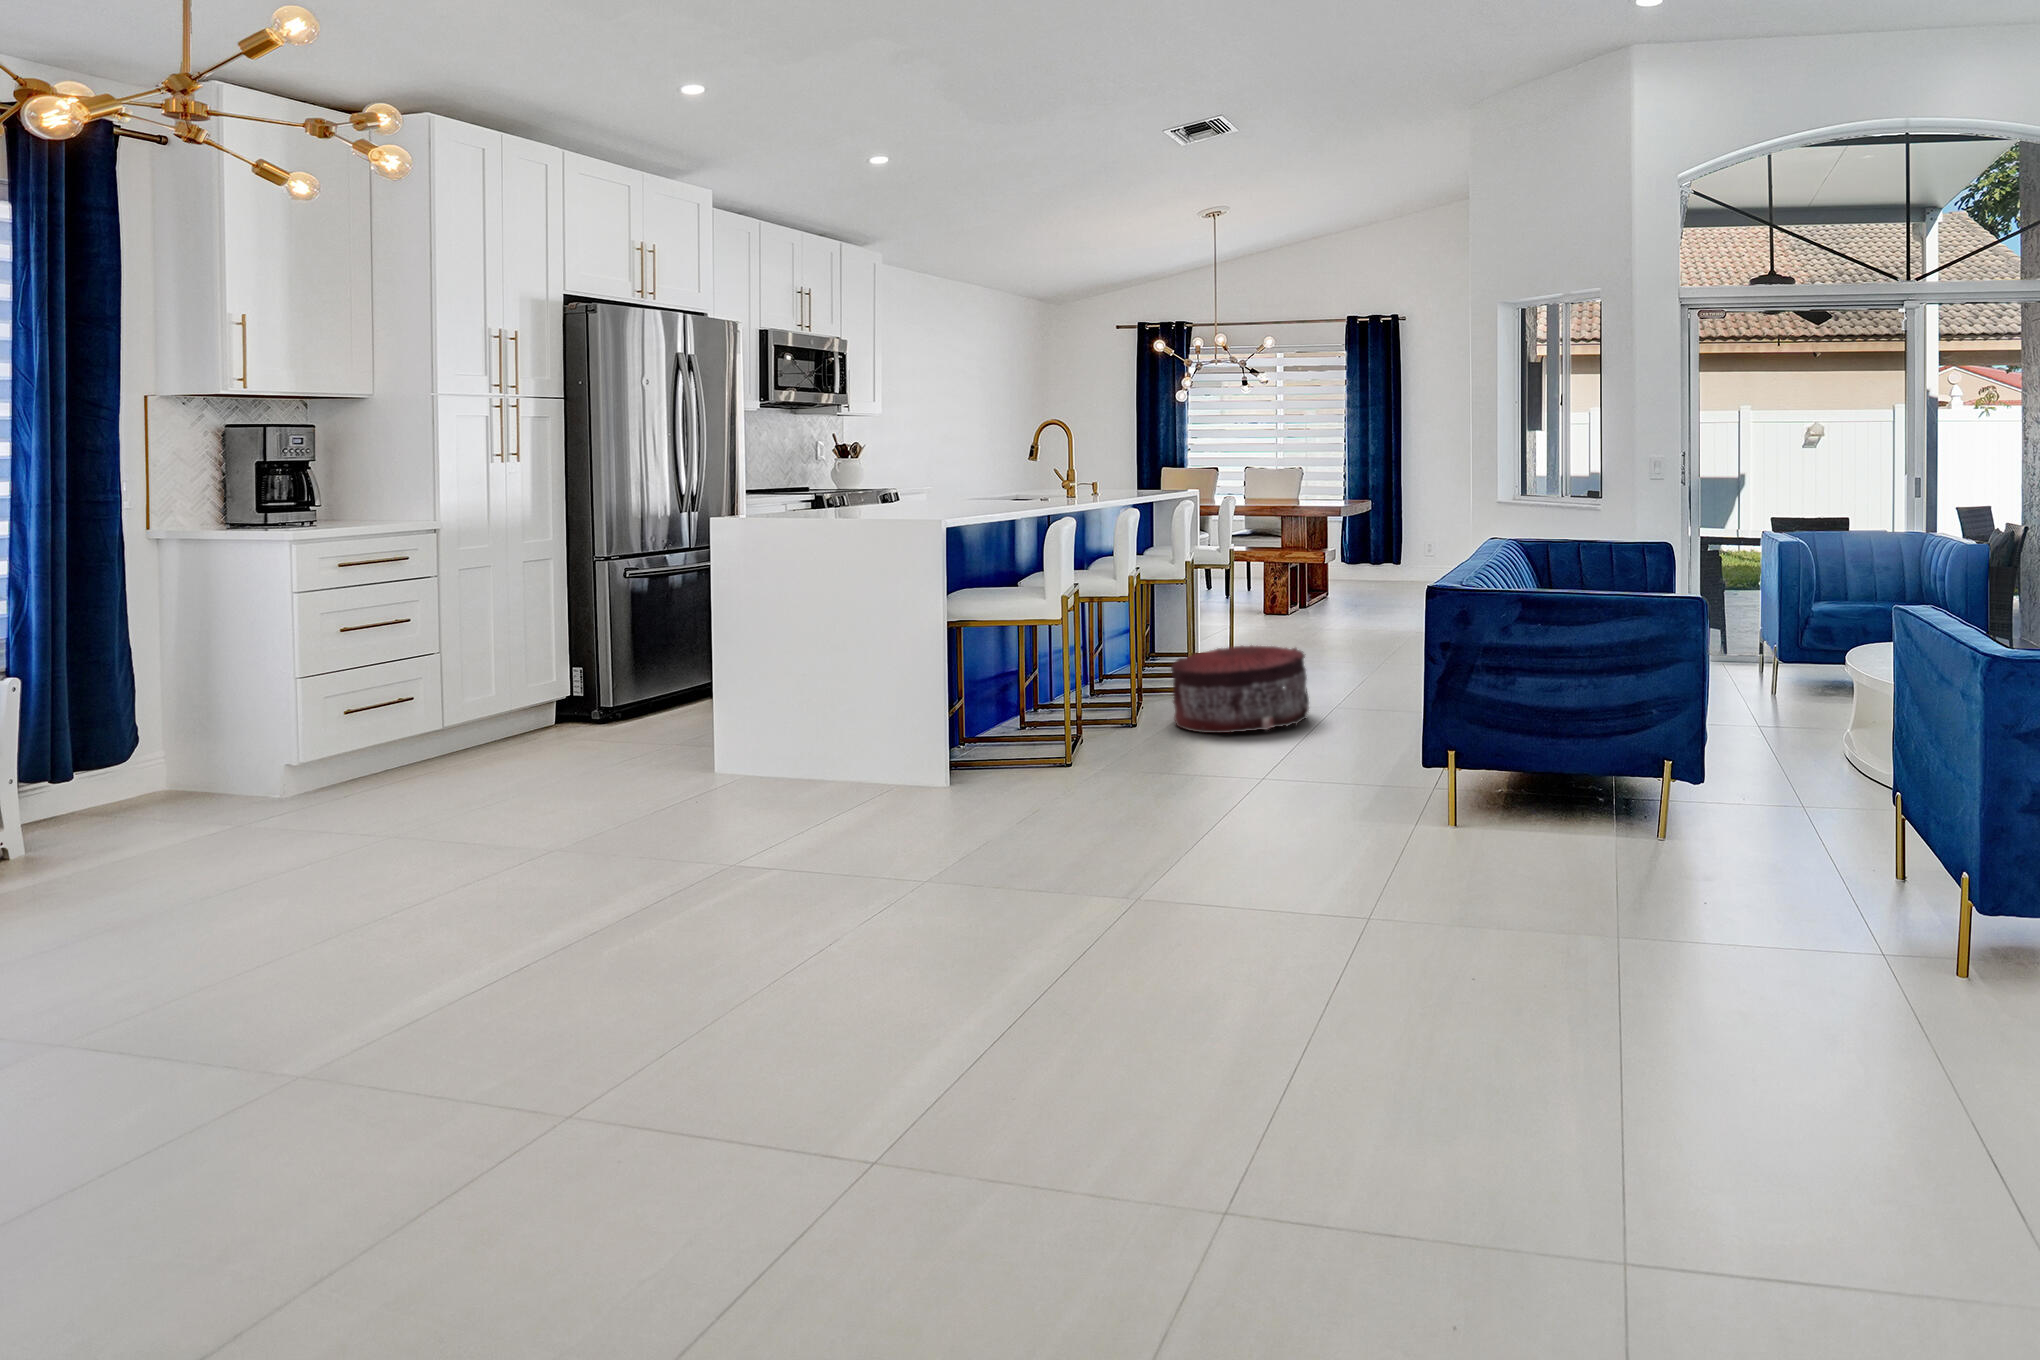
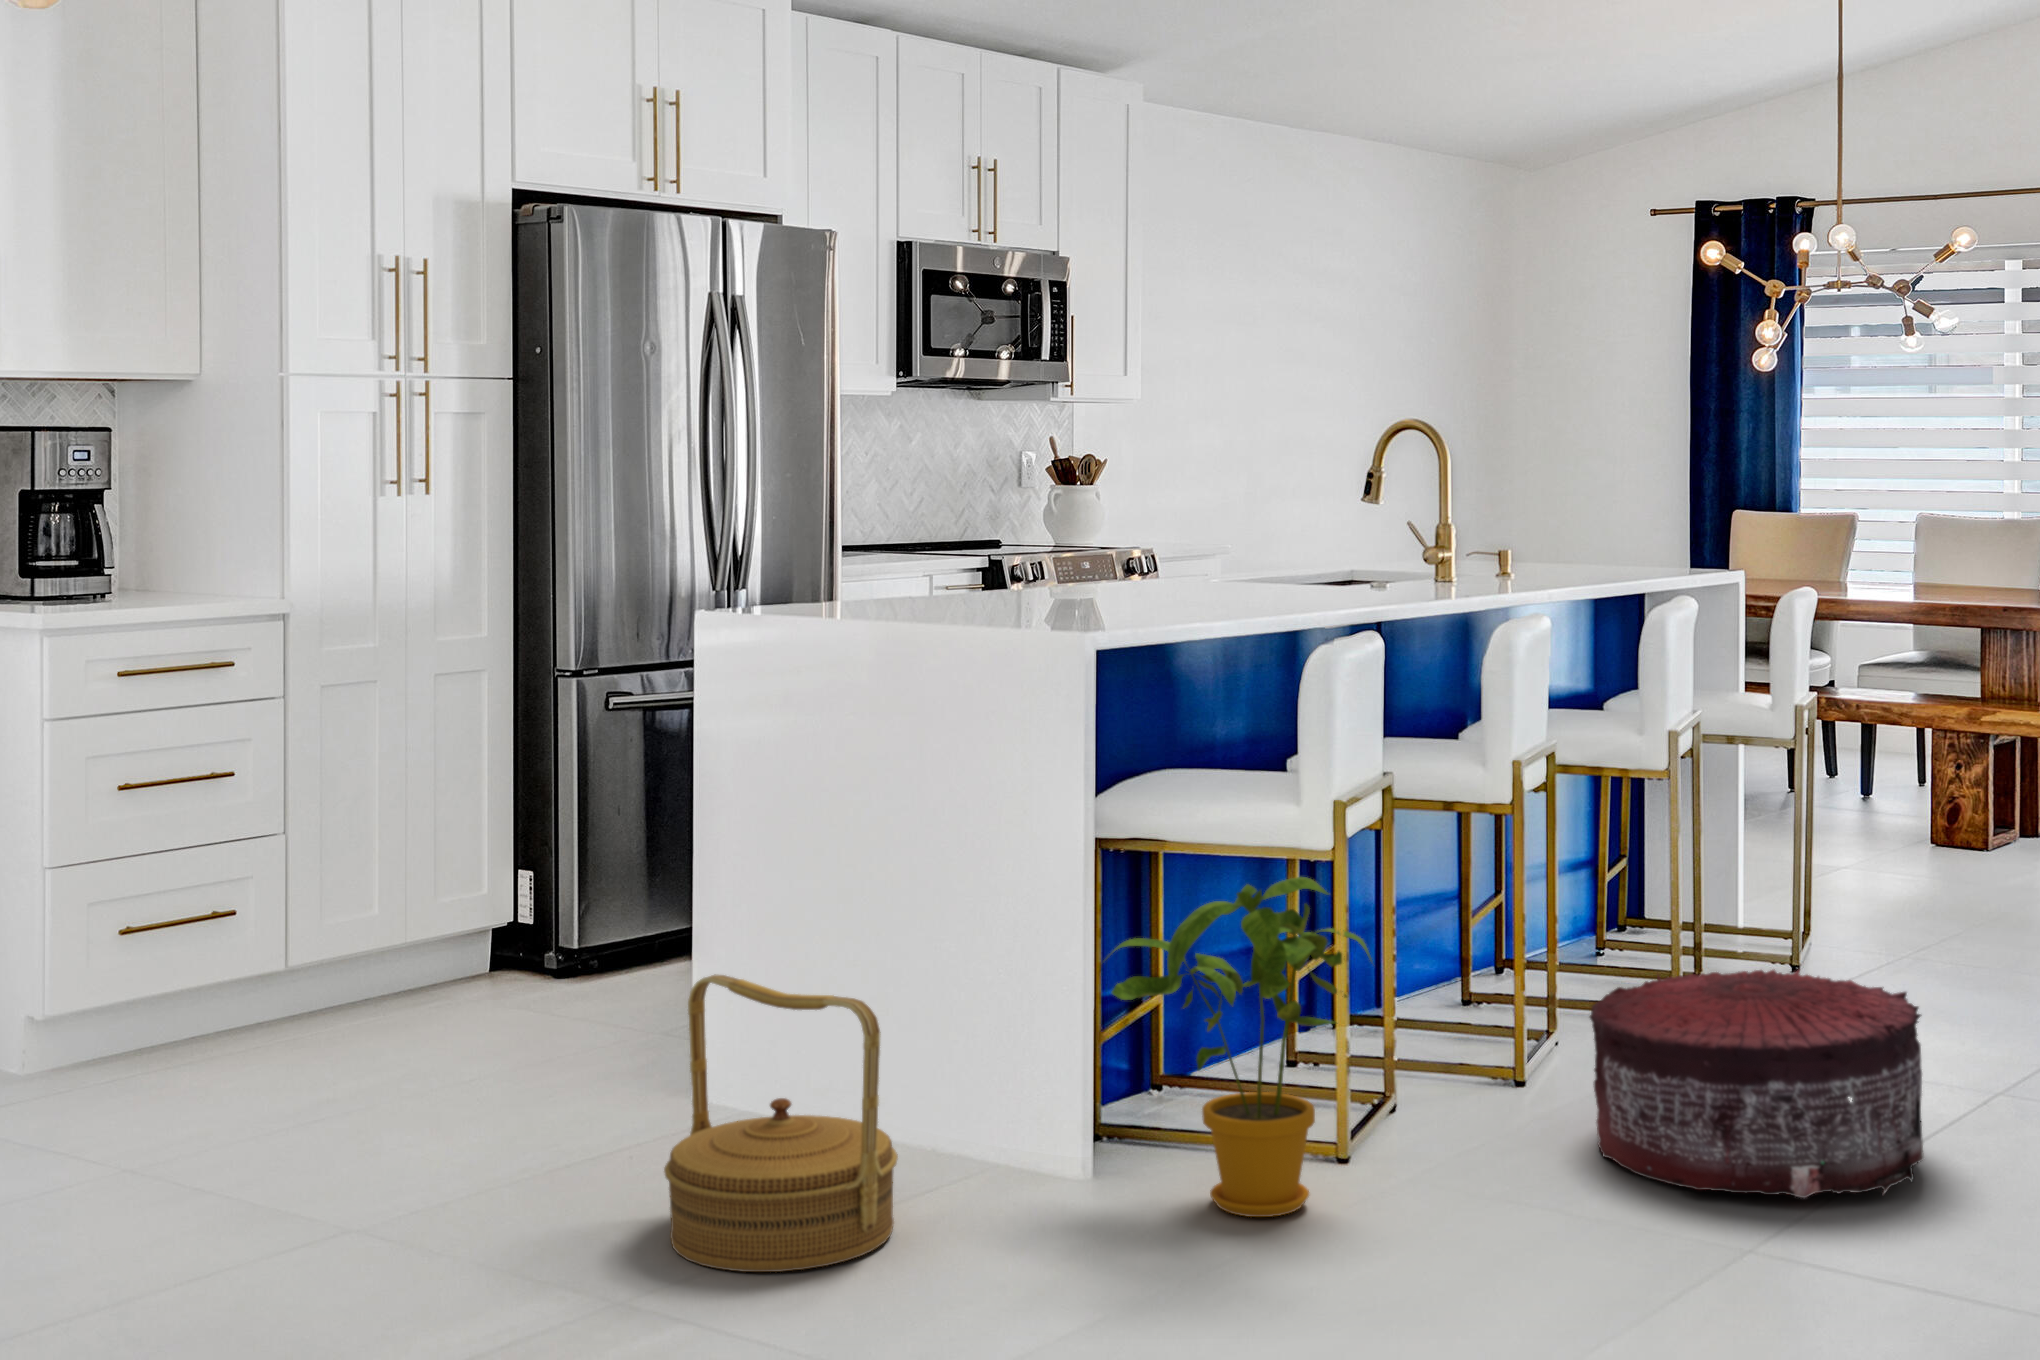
house plant: none [961,610,1089,765] -> present [1105,877,1372,1217]
woven basket: none [759,680,879,813] -> present [664,974,898,1272]

